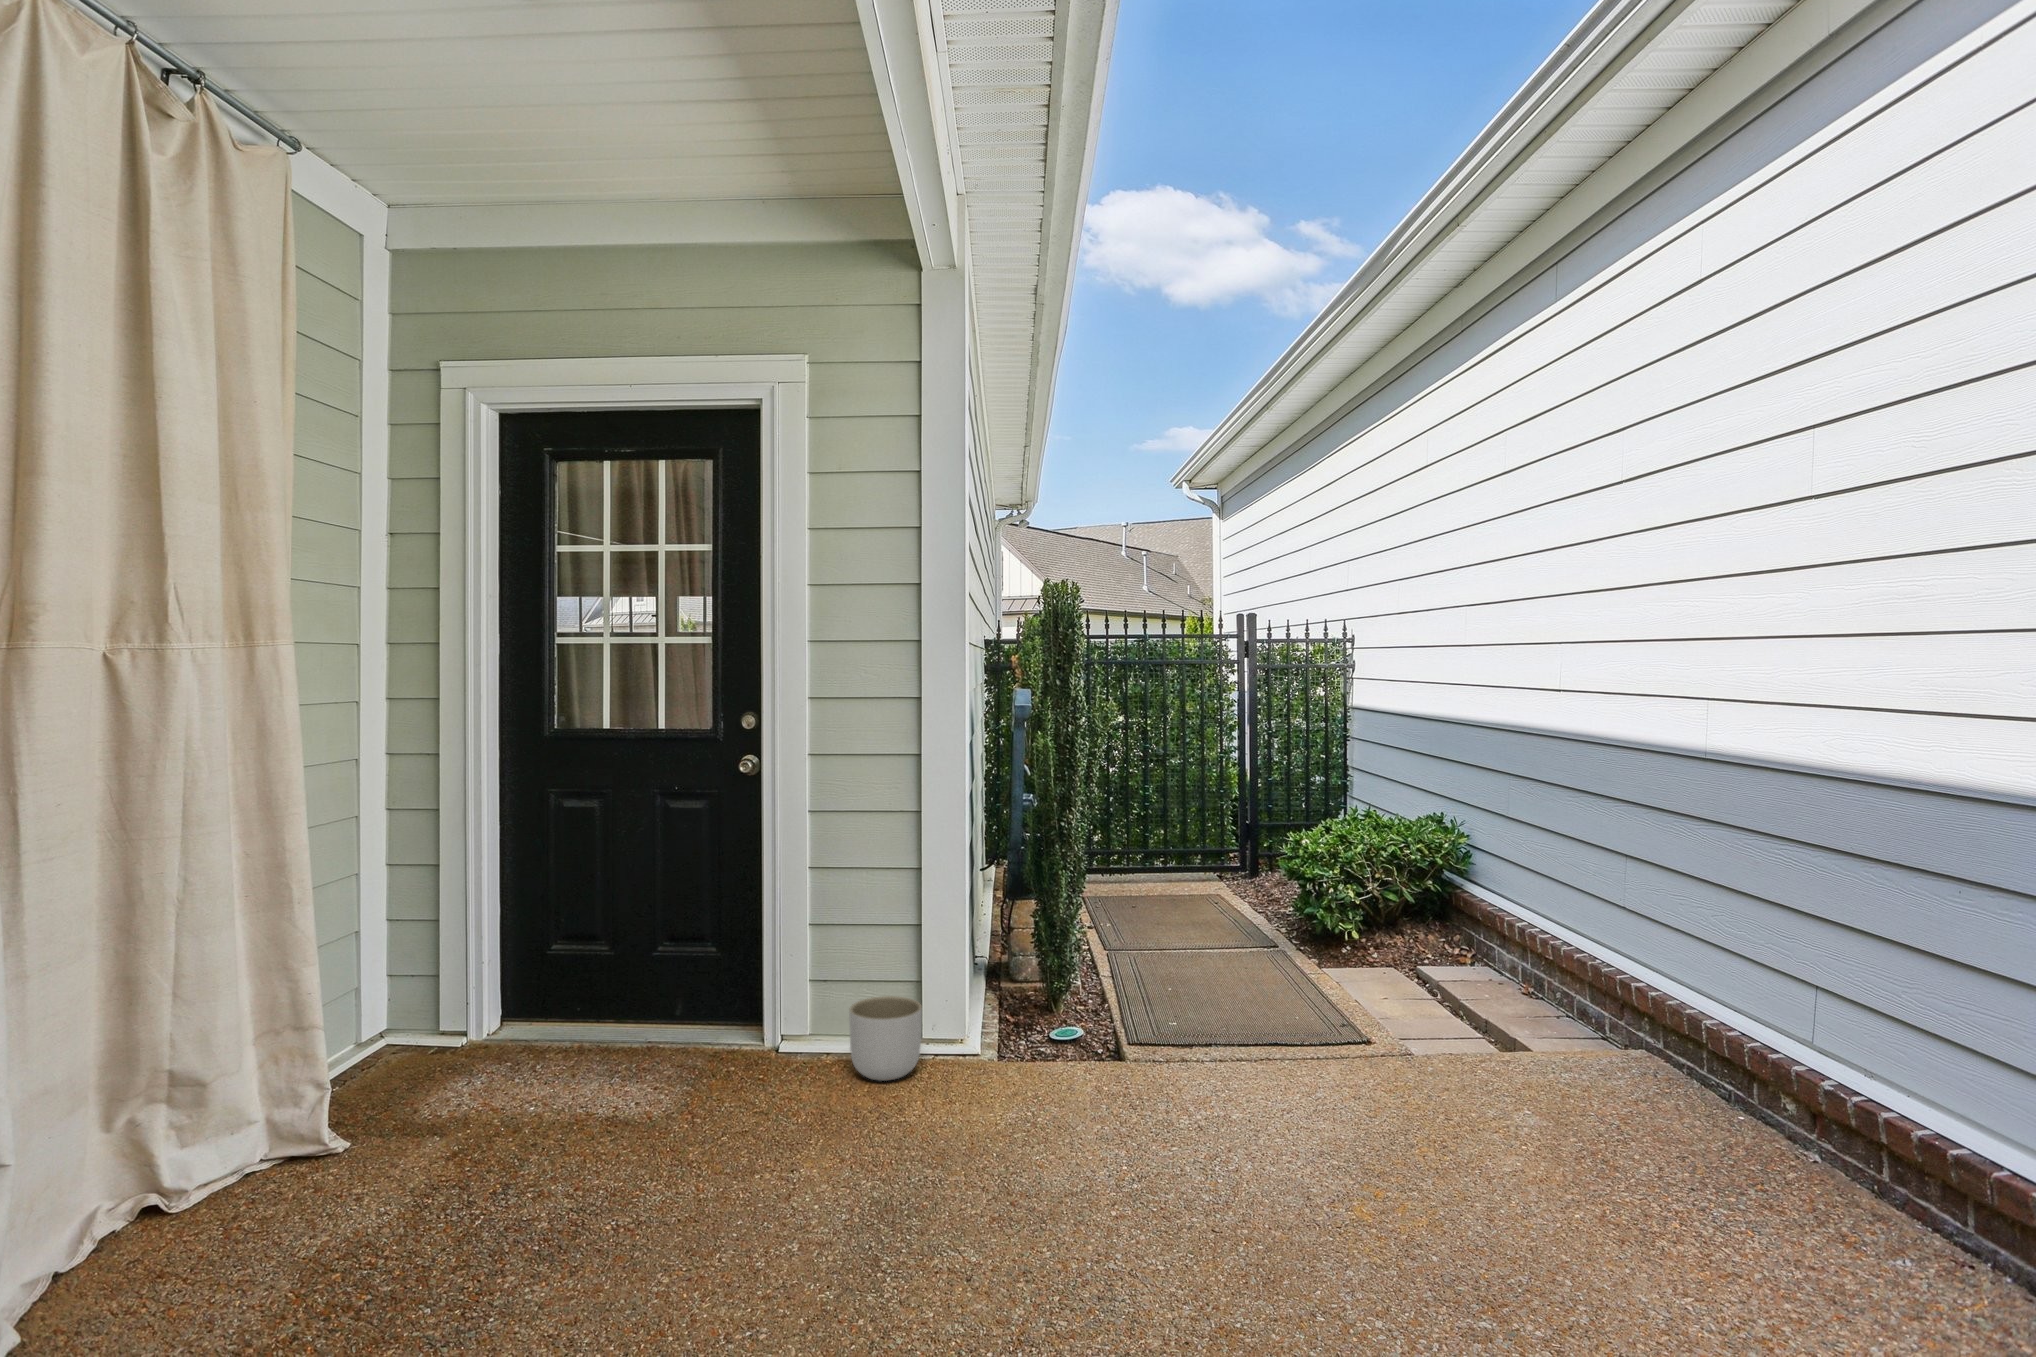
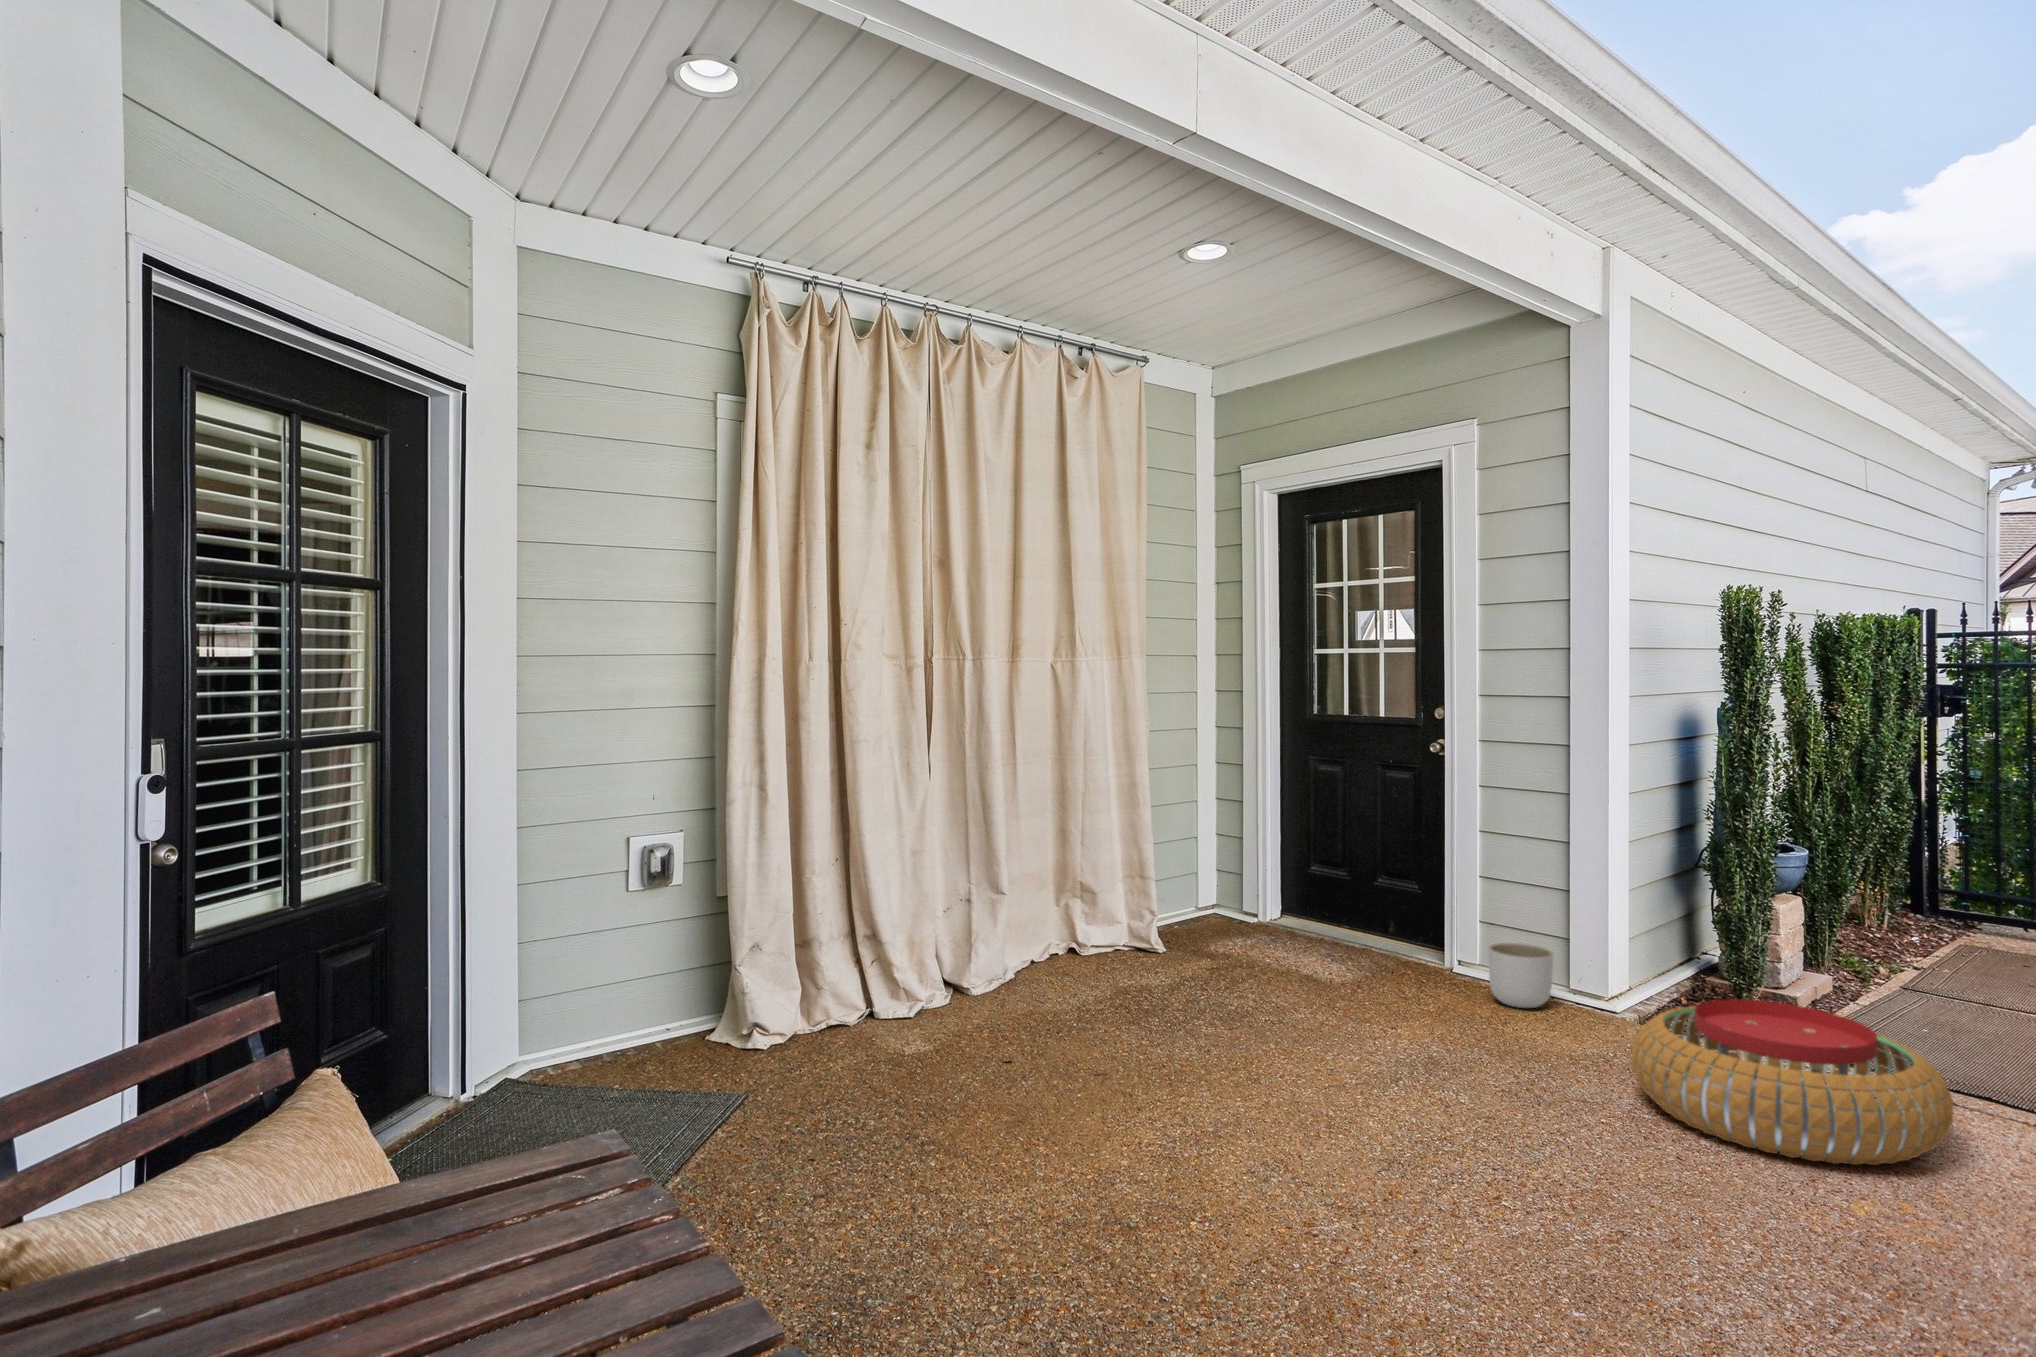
pouf: none [1100,1013,1395,1201] -> present [1632,999,1954,1165]

